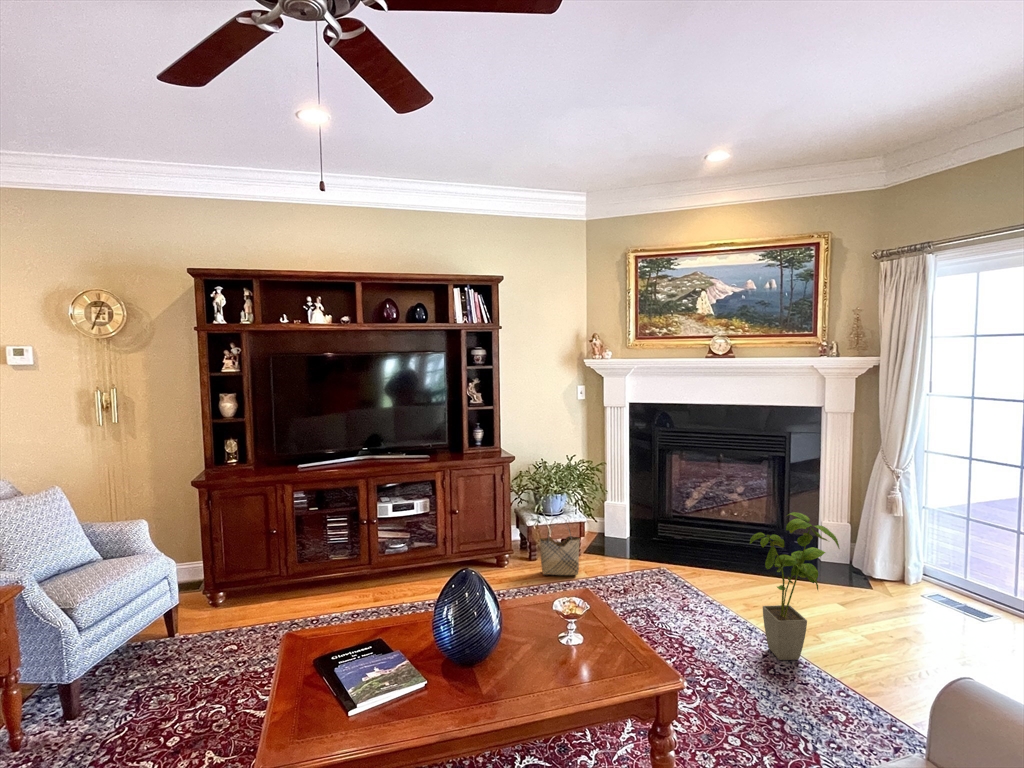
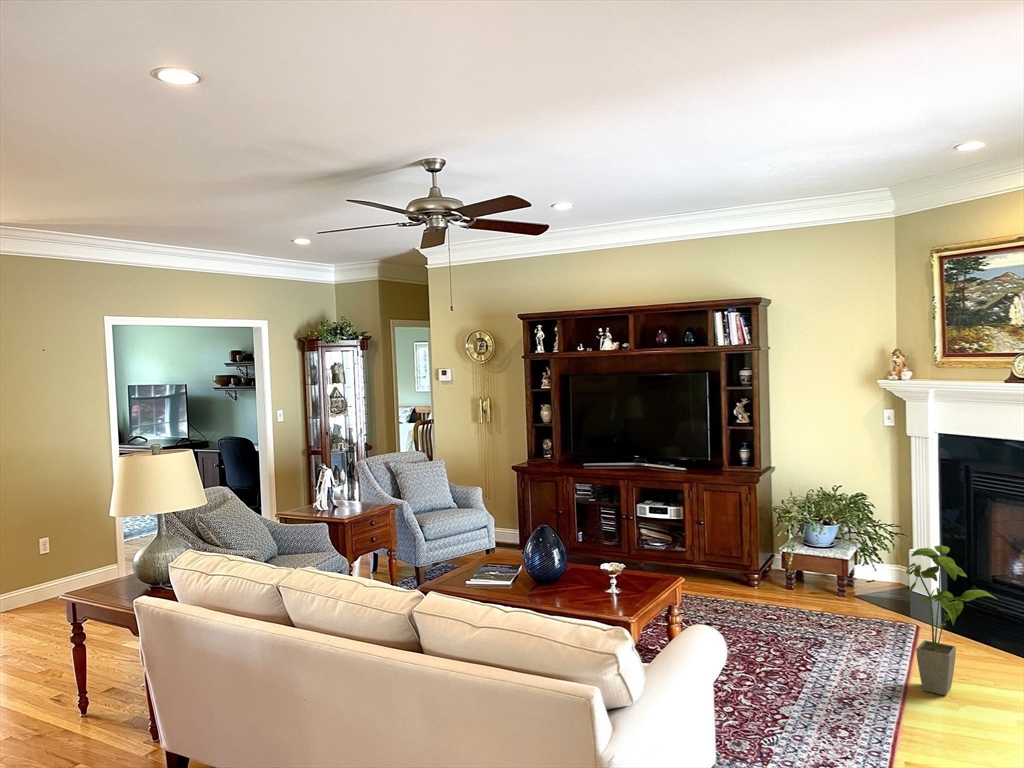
woven basket: present [539,516,580,575] -> none [783,544,826,605]

